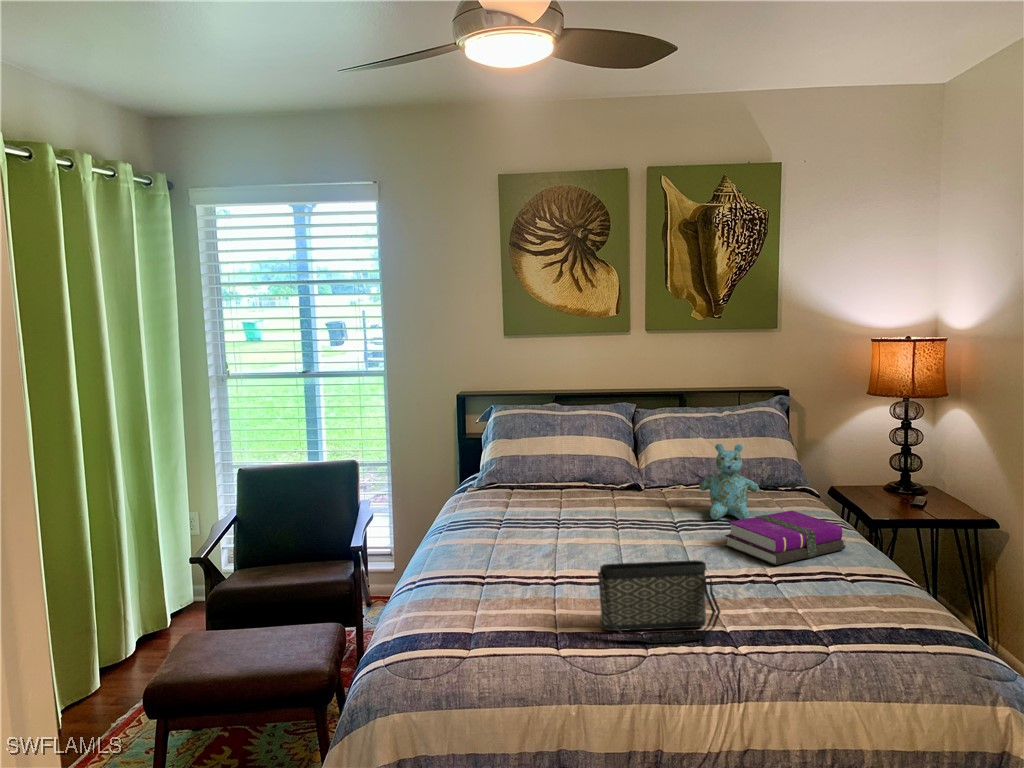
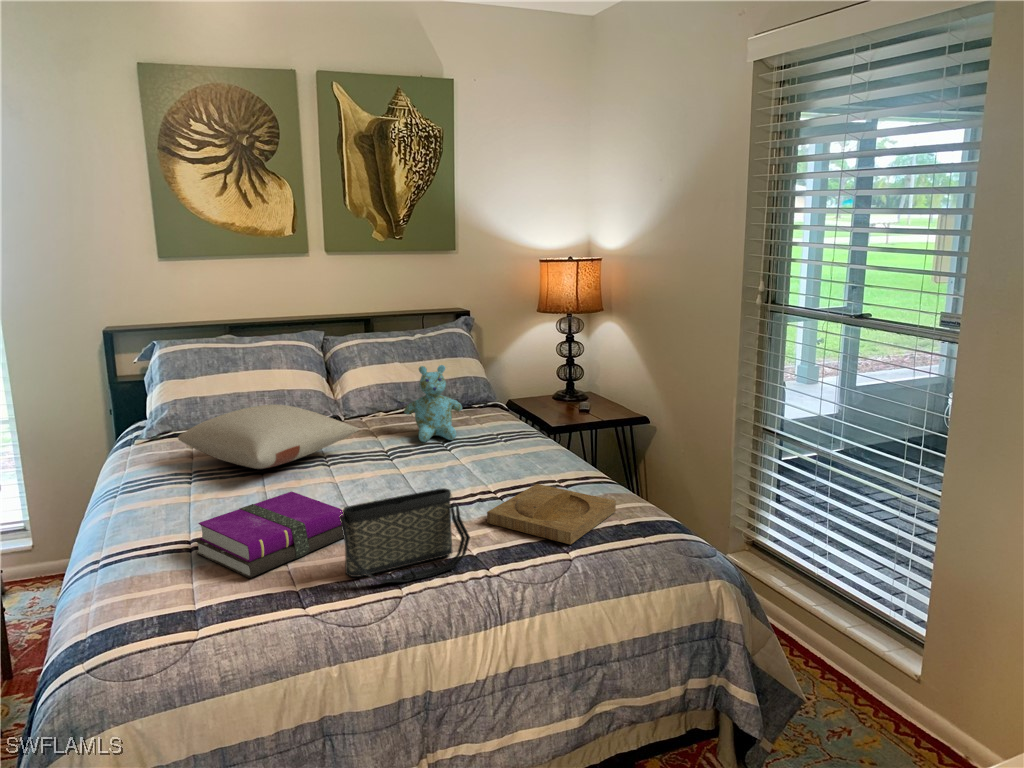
pillow: none [494,469,650,525] -> present [178,404,359,469]
notebook: present [725,510,846,565] -> present [195,491,344,578]
tray: none [751,574,898,639] -> present [487,484,616,545]

